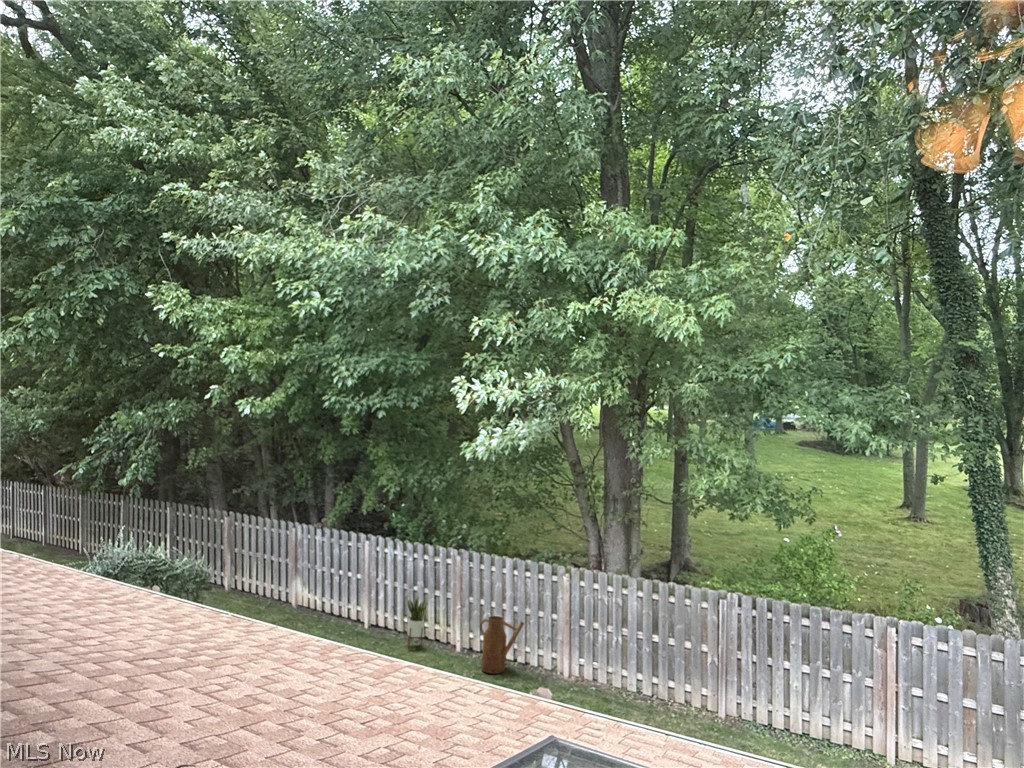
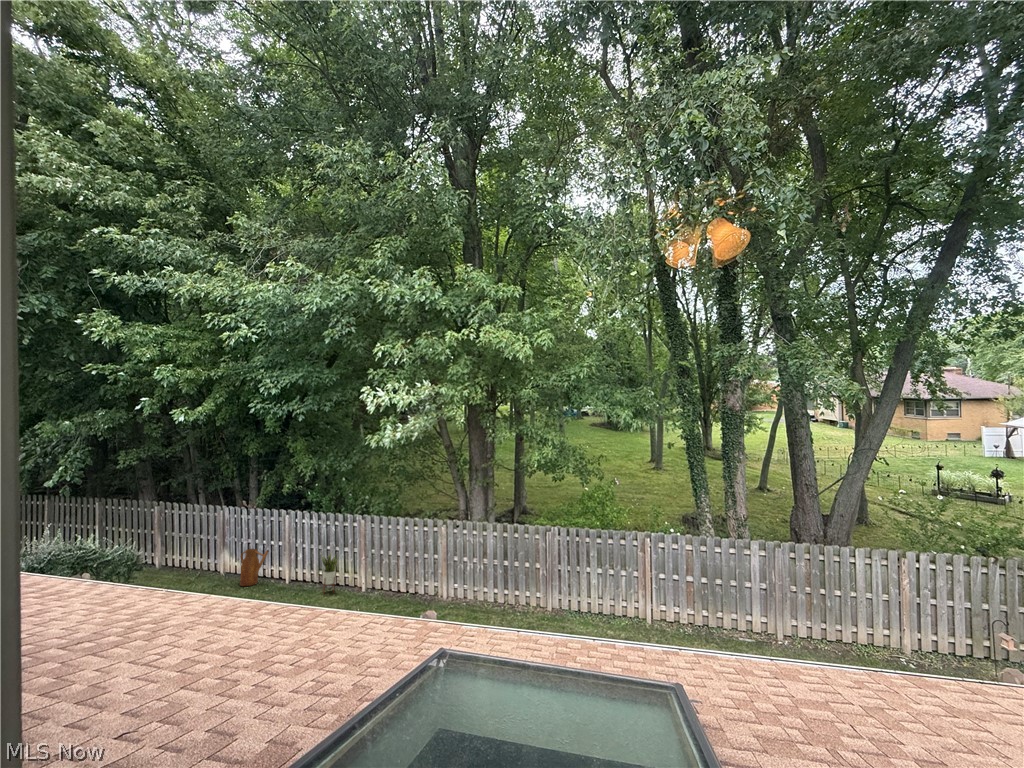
watering can: present [480,616,524,674] -> present [240,549,269,586]

